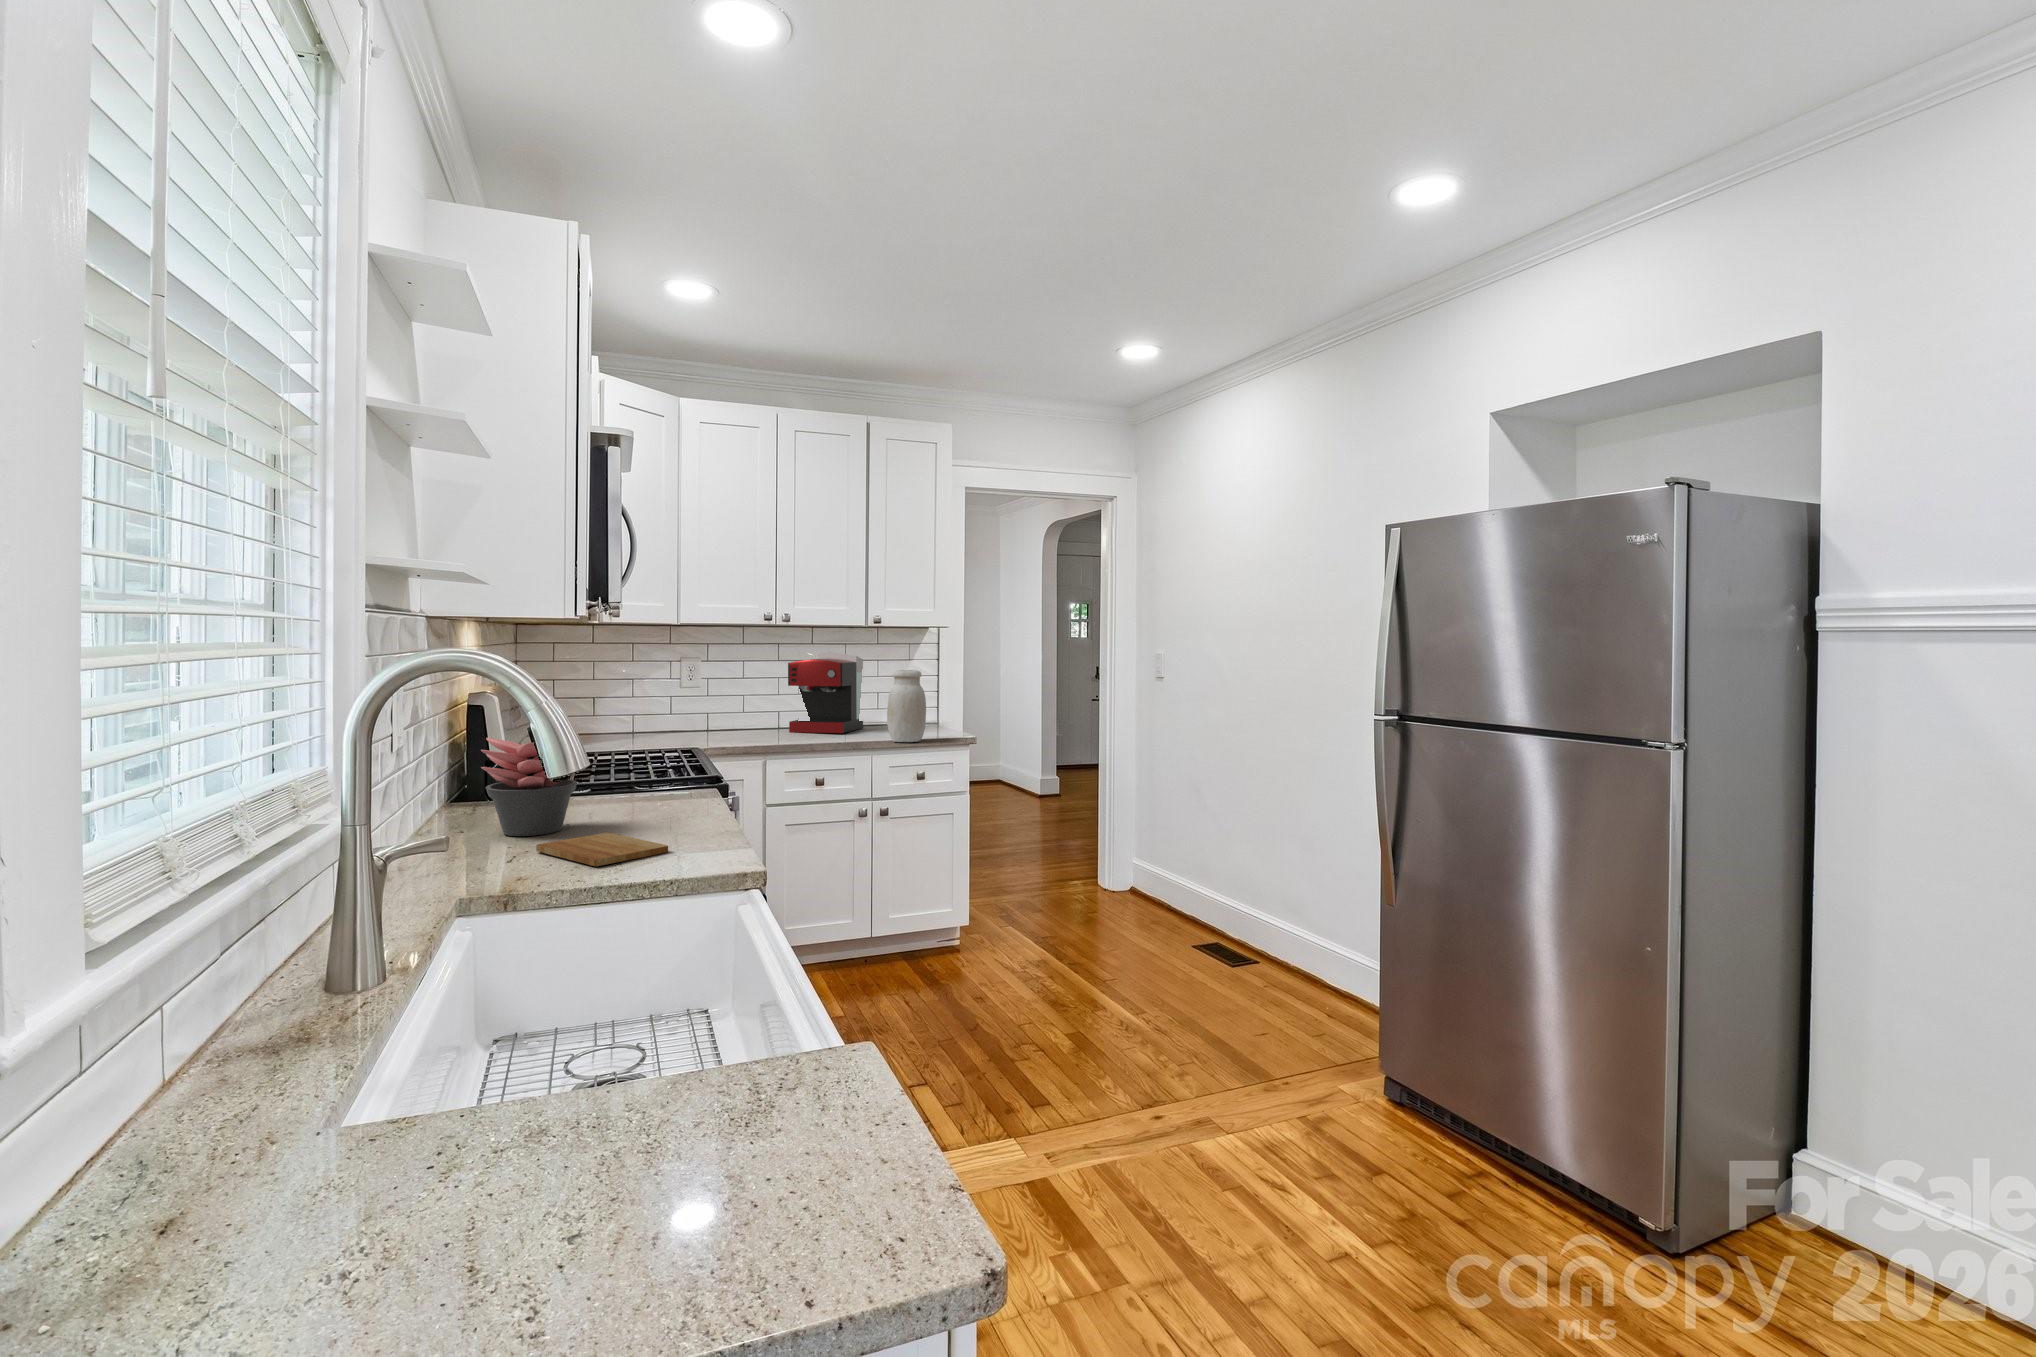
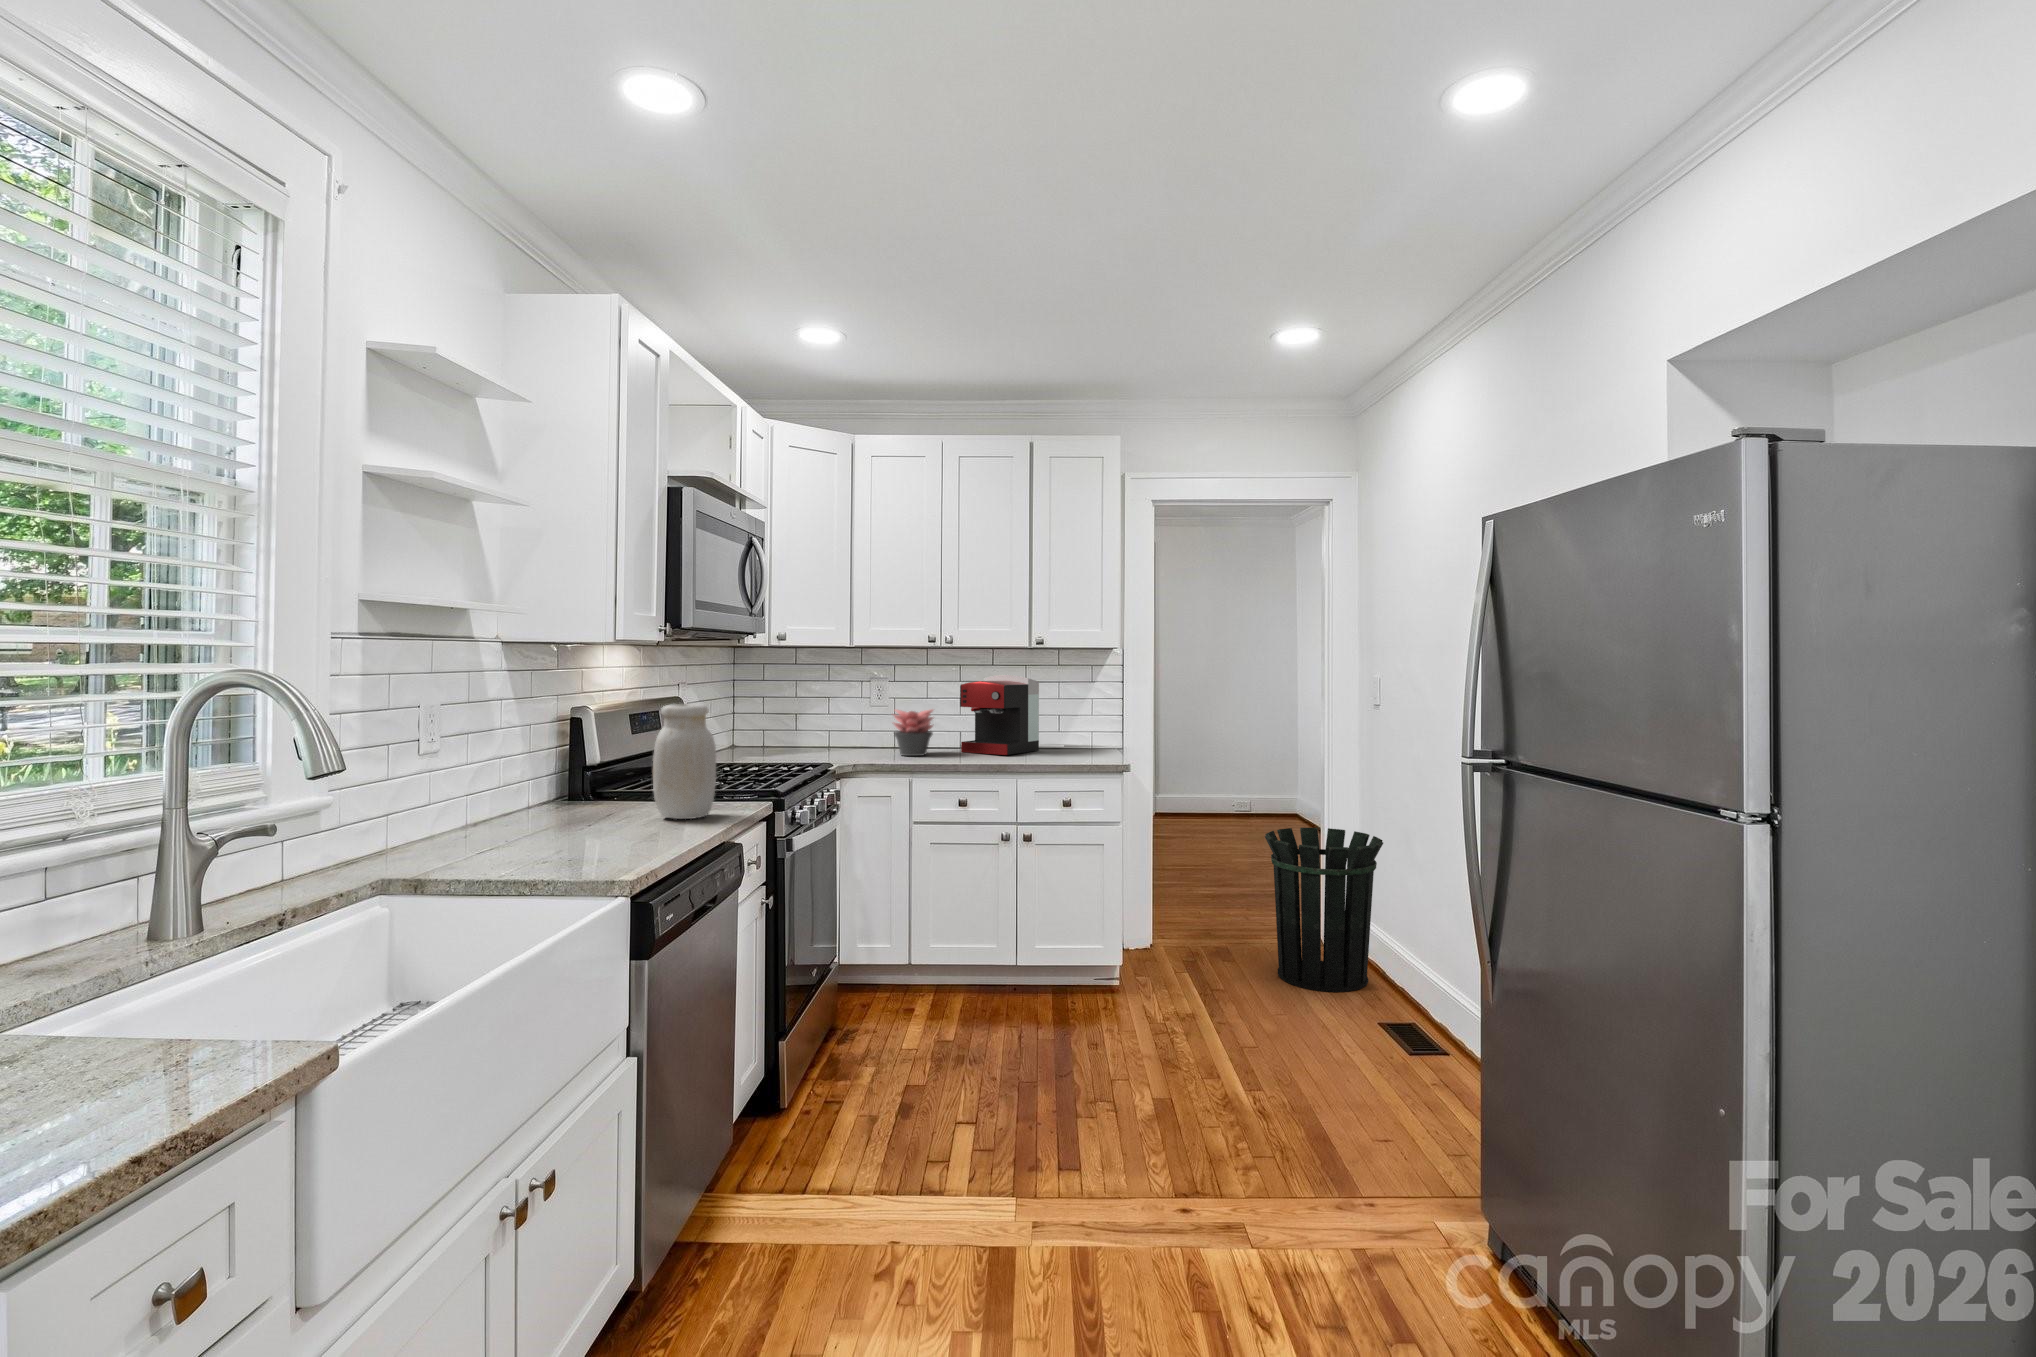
jar: present [887,670,926,742] -> present [653,704,716,819]
succulent plant: present [481,738,577,836] -> present [894,710,933,756]
waste bin: none [1075,788,1176,929] -> present [1265,828,1383,992]
cutting board: present [536,833,668,866] -> none [515,836,597,865]

